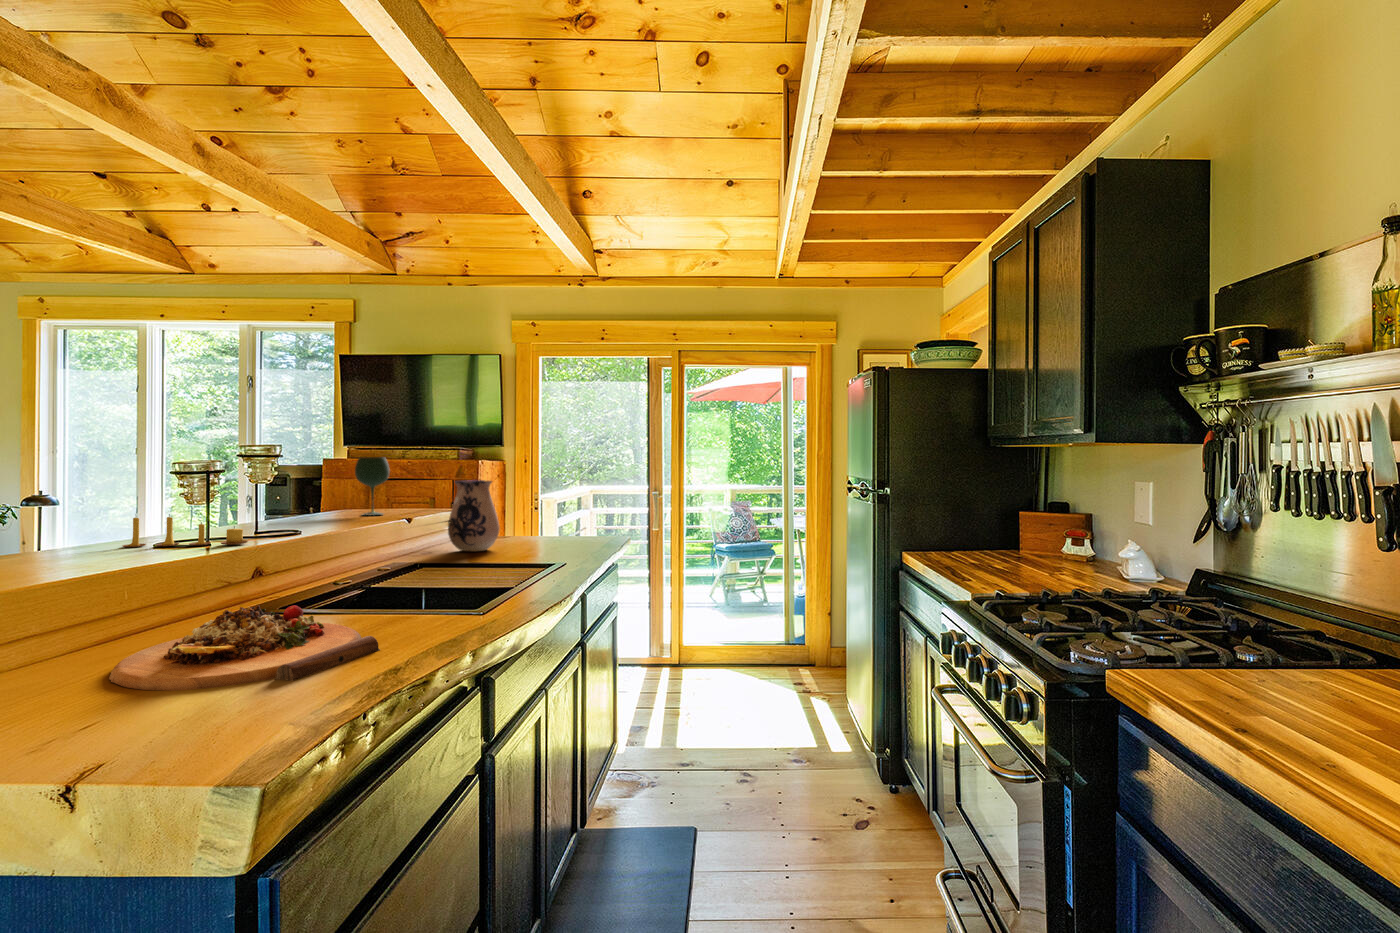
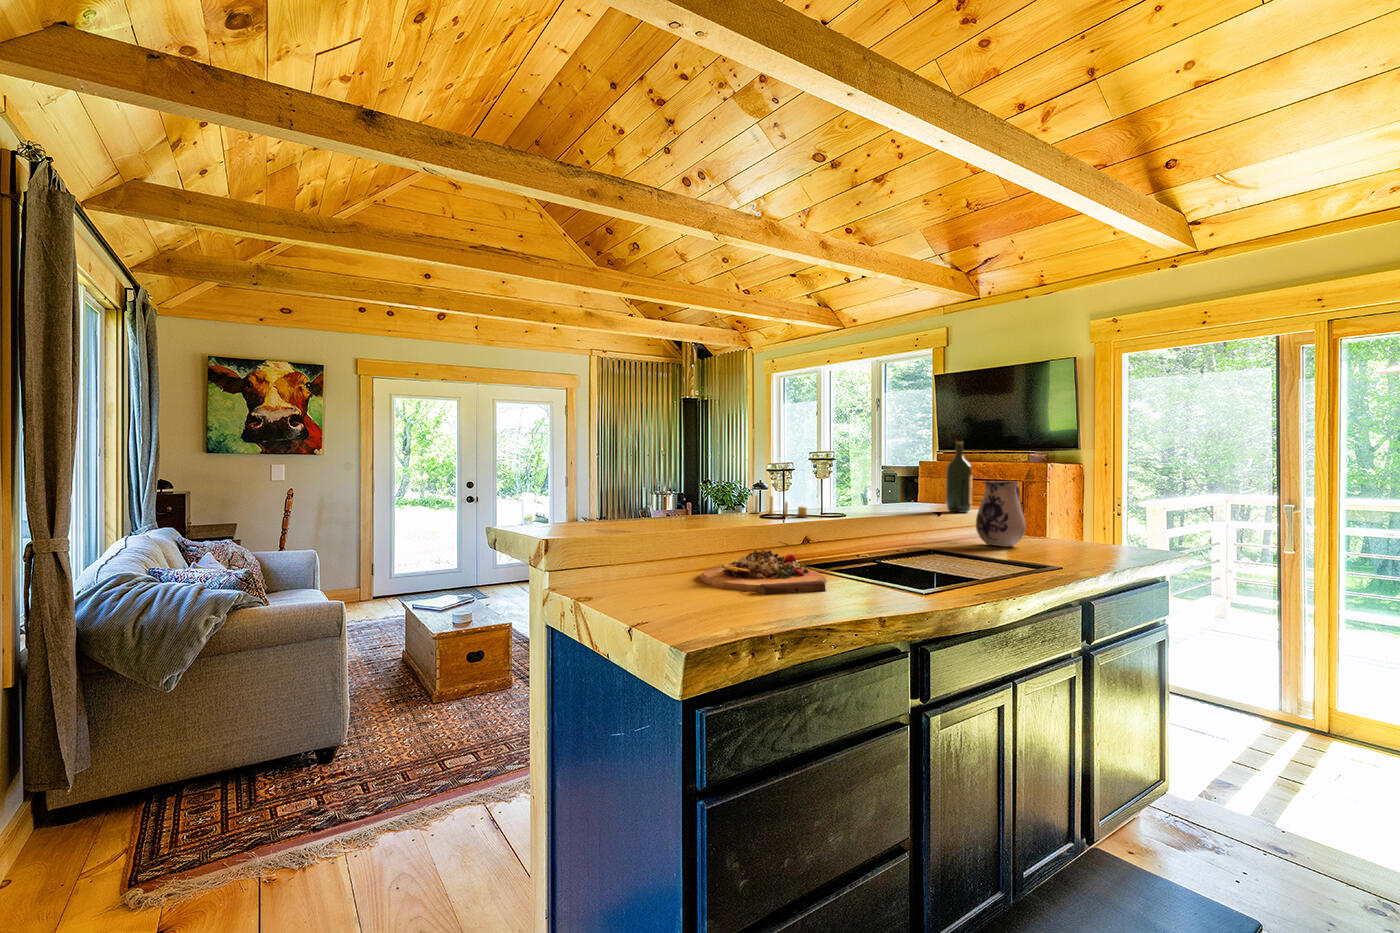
wine bottle: none [405,436,435,518] -> present [946,441,972,512]
wine glass: present [355,457,390,516] -> none [913,460,940,508]

